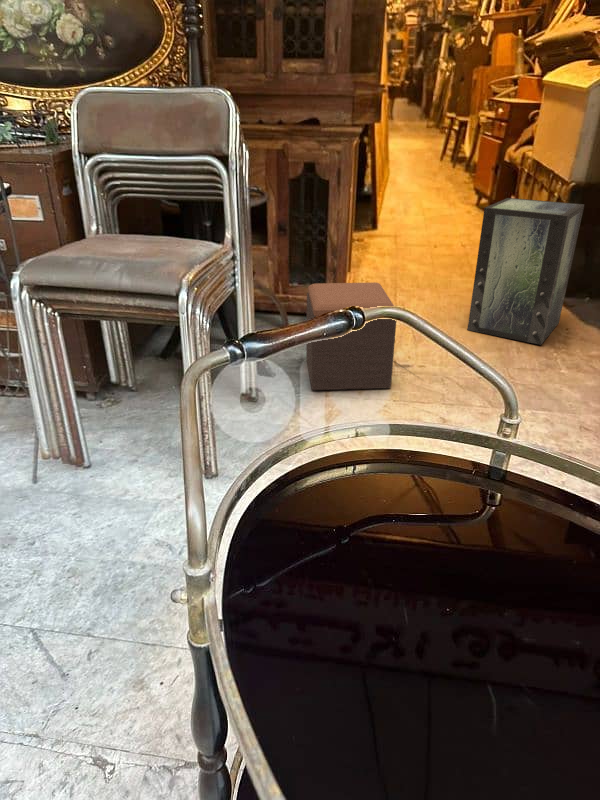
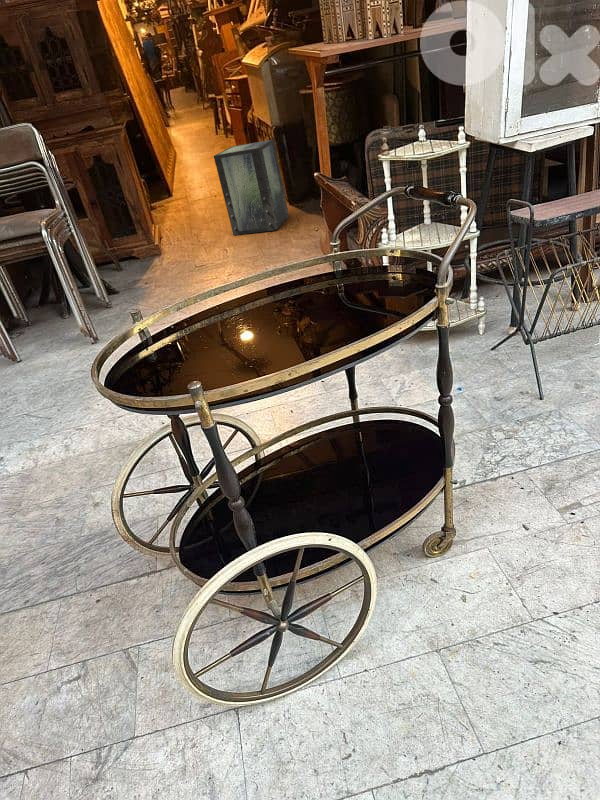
footstool: present [306,282,396,390] -> none [120,216,188,288]

